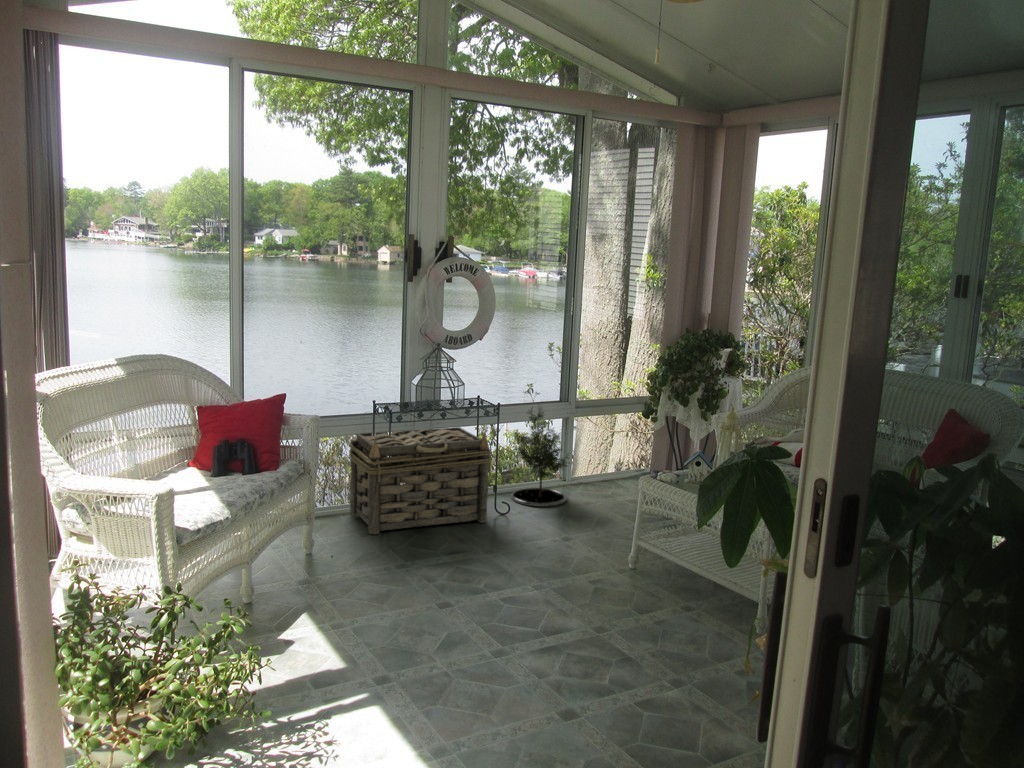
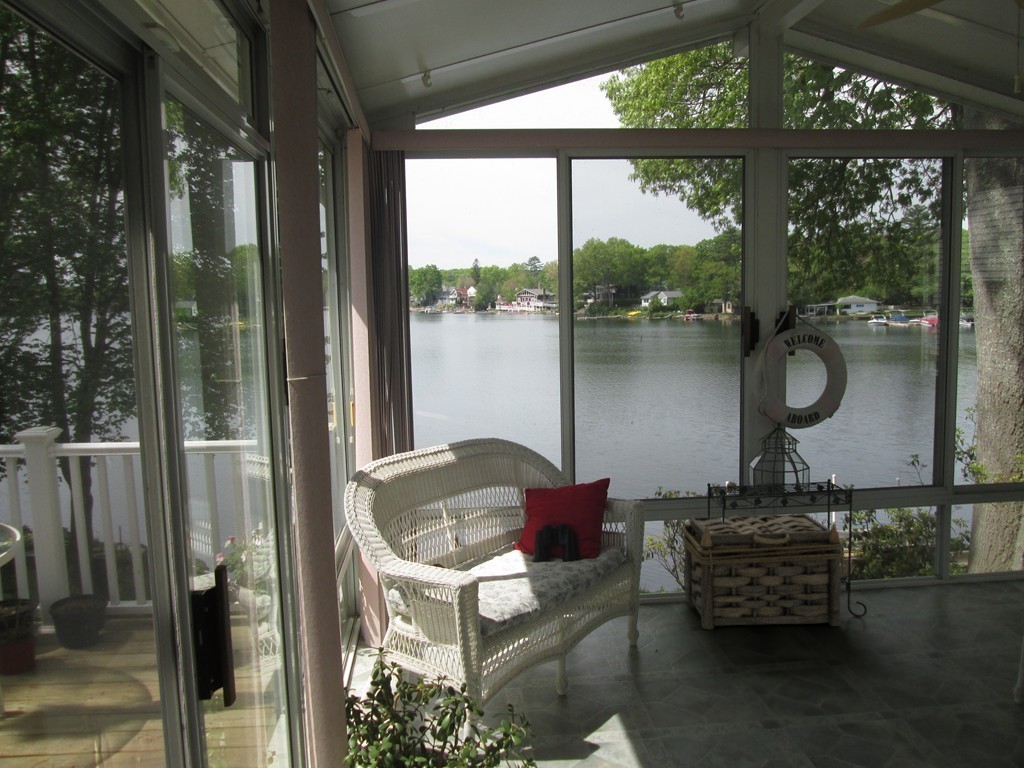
potted tree: present [511,408,569,507] -> none [871,488,949,612]

